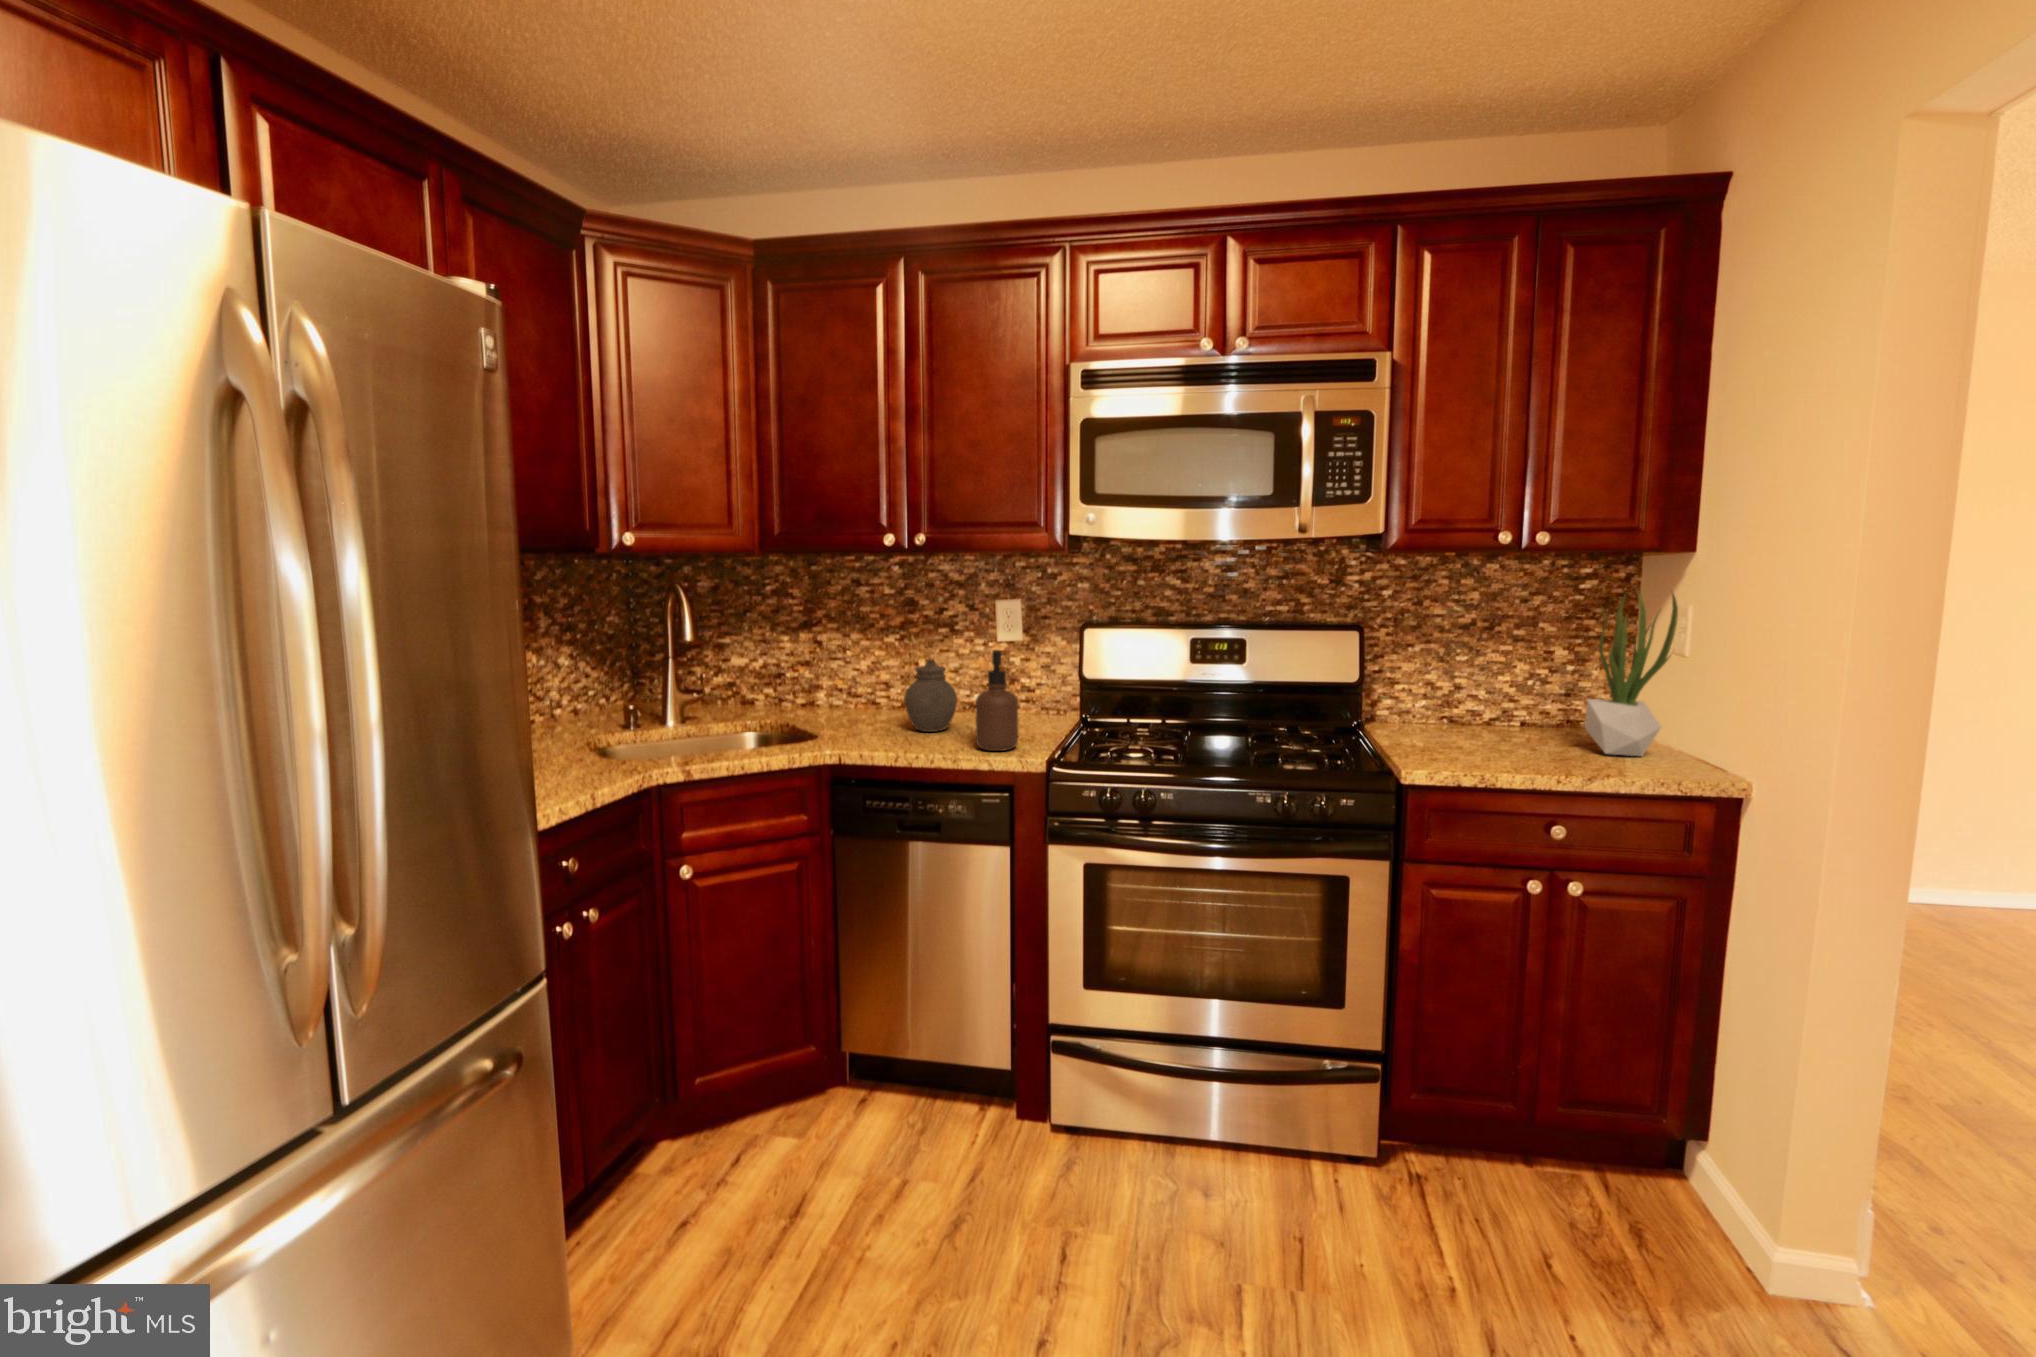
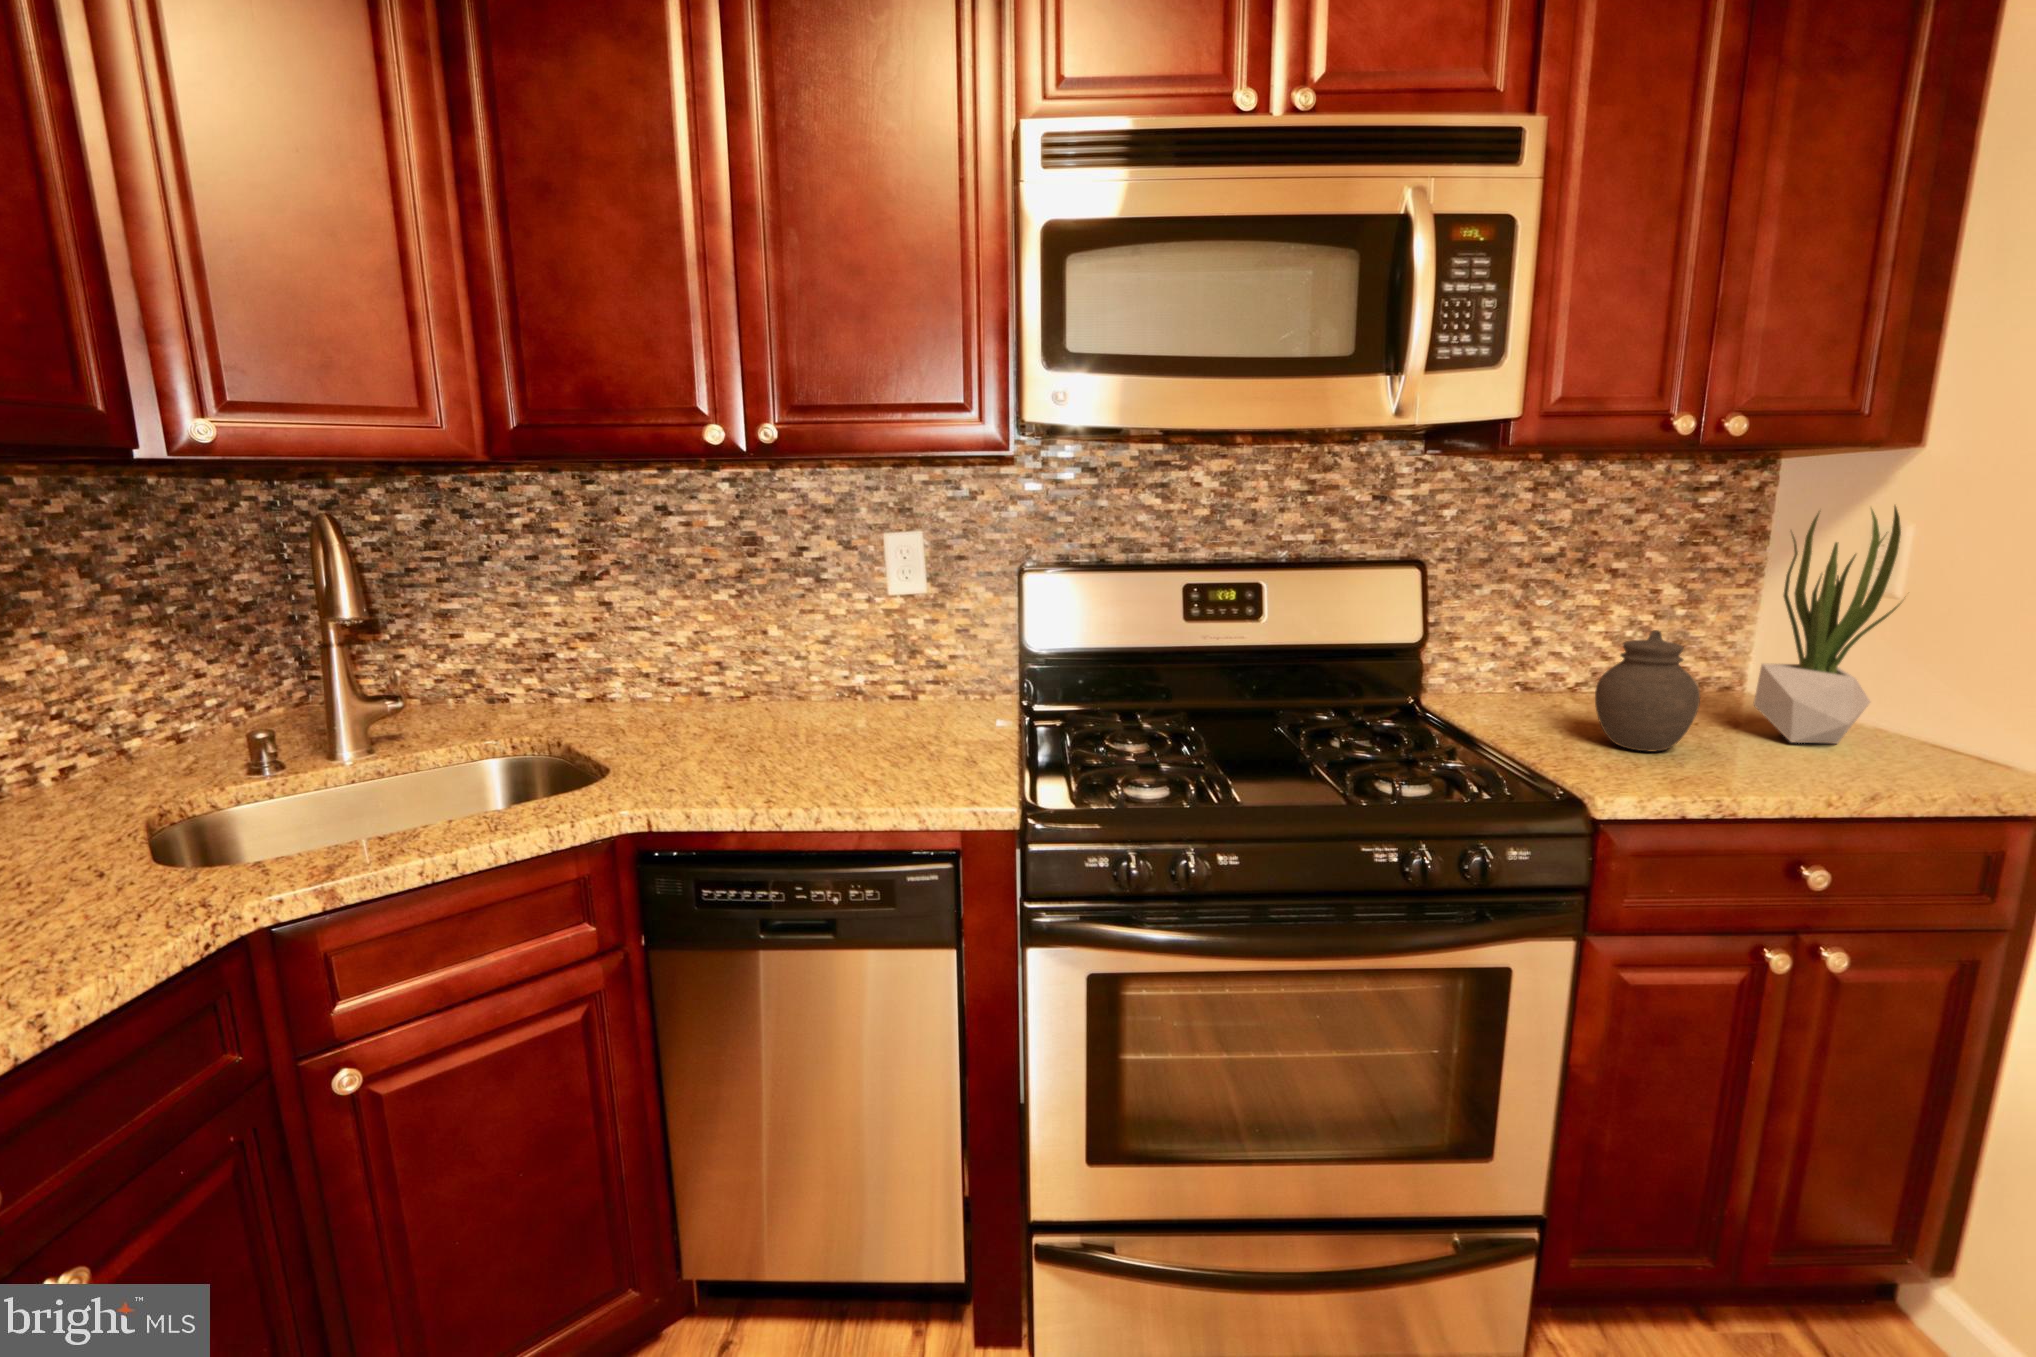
soap dispenser: present [976,650,1018,751] -> none [878,623,949,788]
jar: present [904,660,957,732] -> present [1595,630,1700,751]

